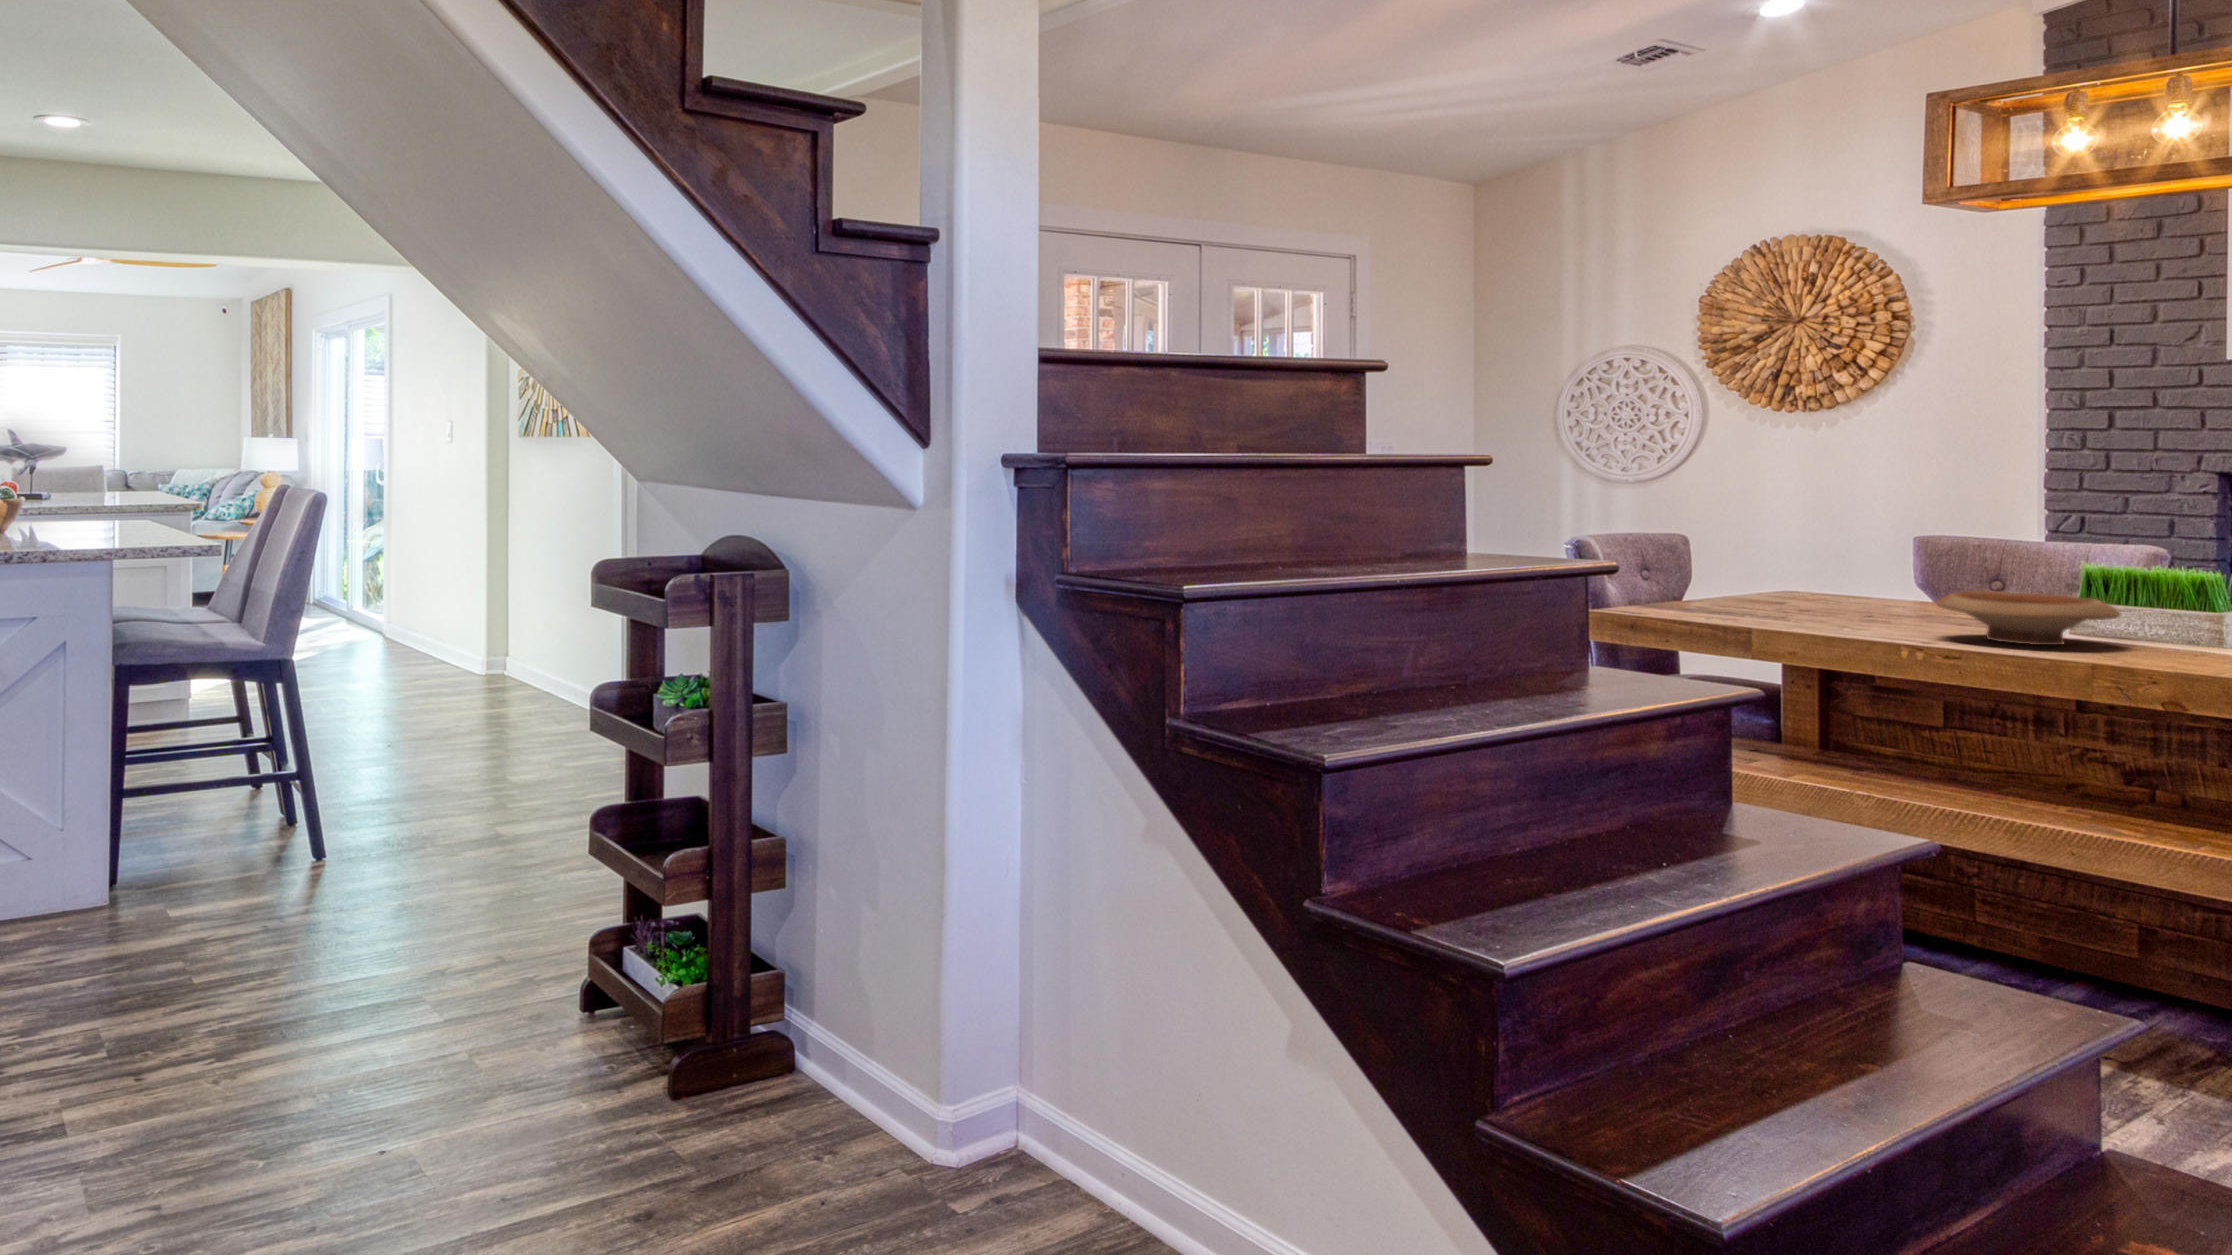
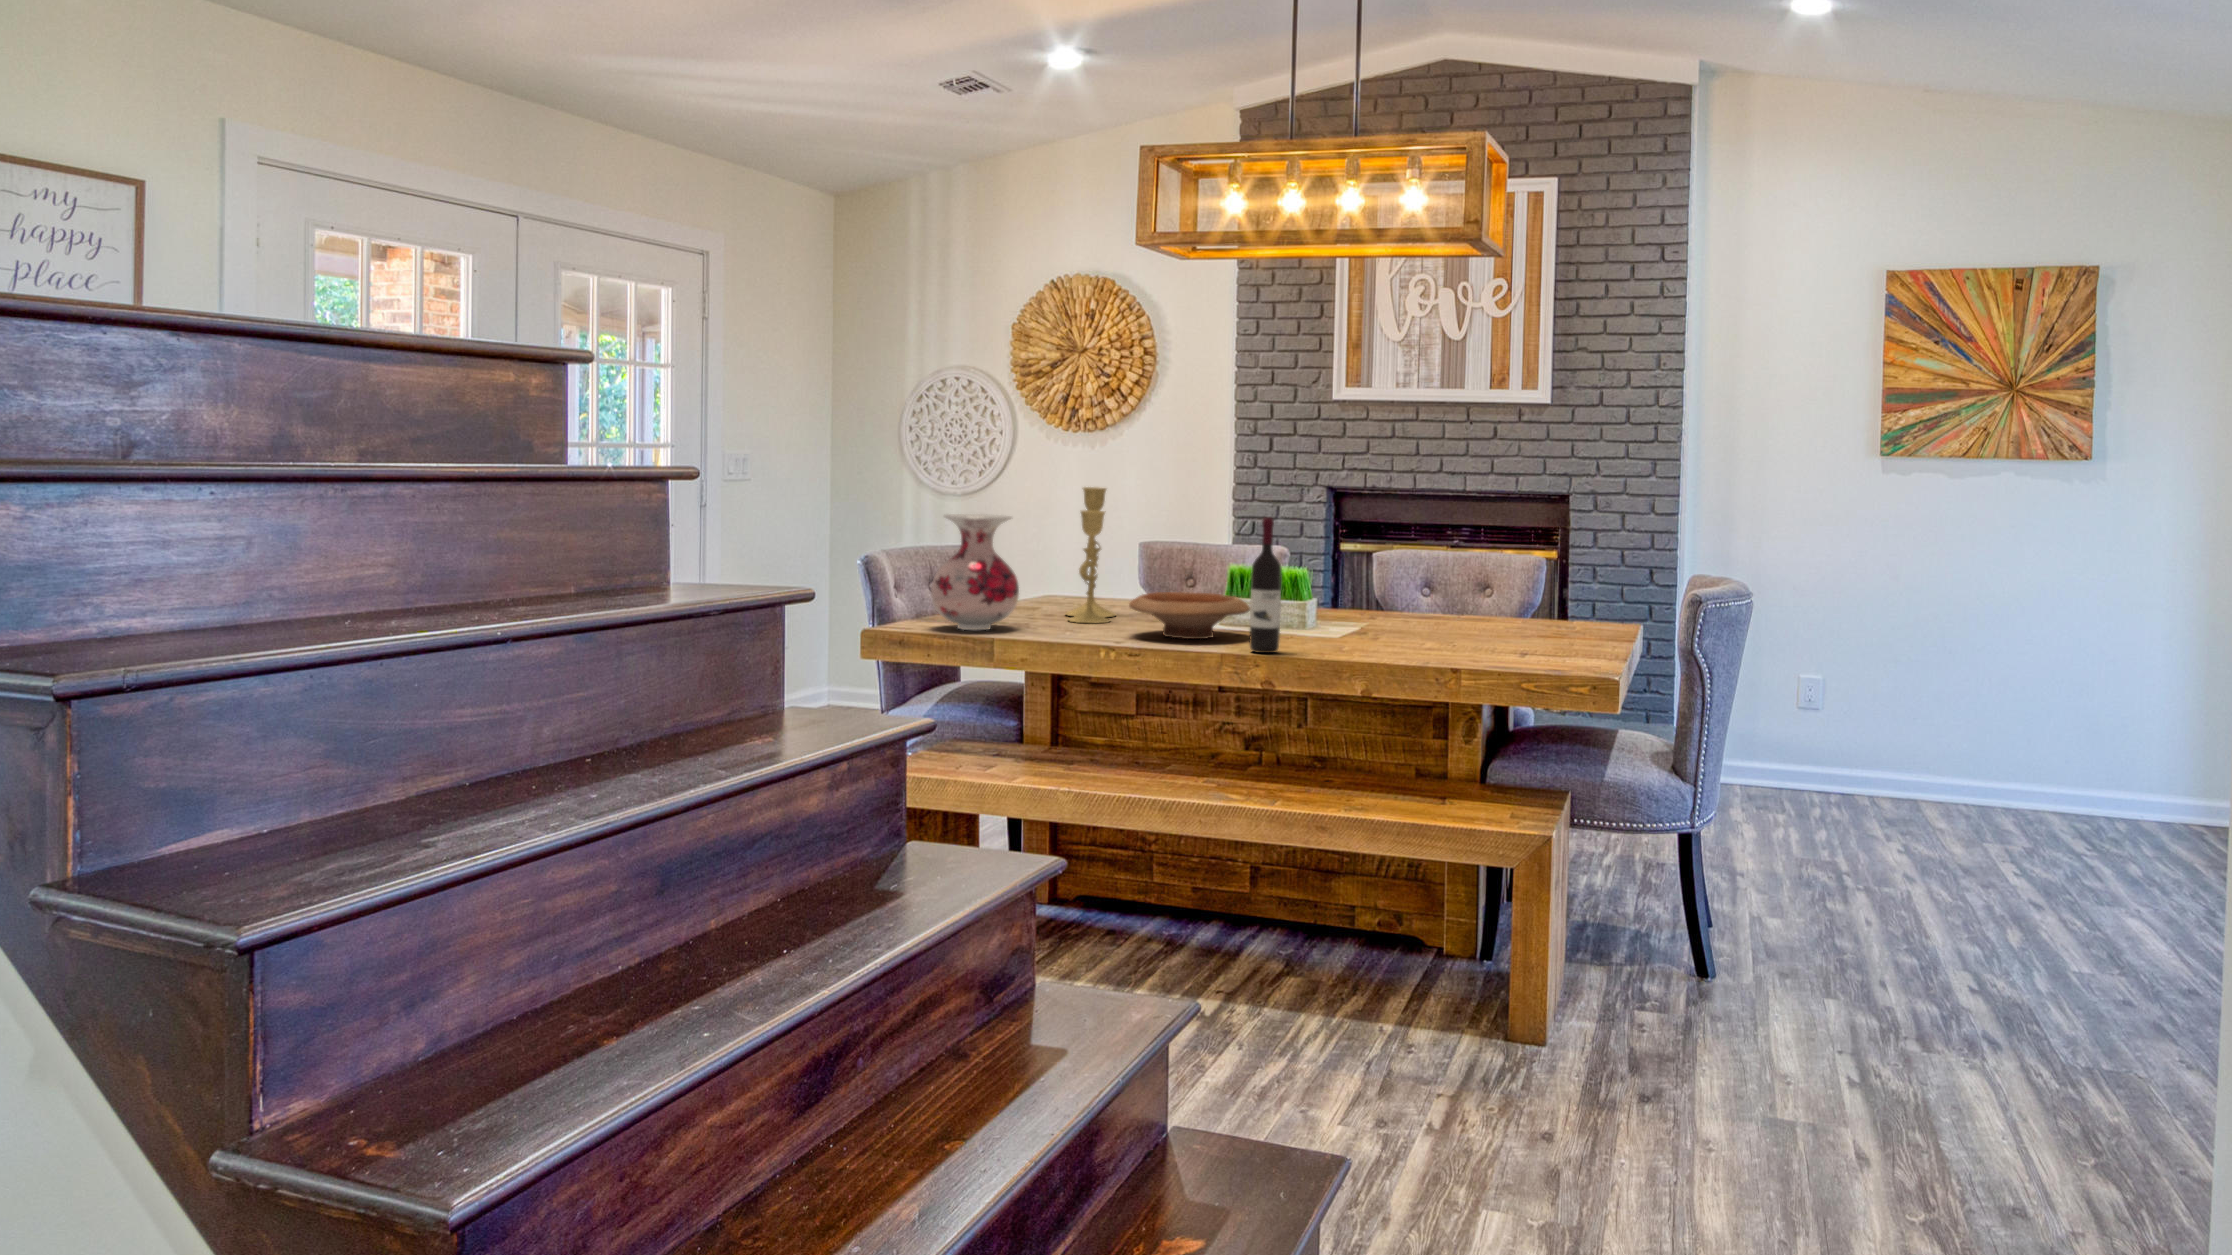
candlestick: none [1832,475,1903,624] -> present [1066,487,1115,623]
vase: none [1673,505,1782,624] -> present [931,514,1019,630]
wine bottle: none [2129,507,2178,665] -> present [1249,518,1282,653]

